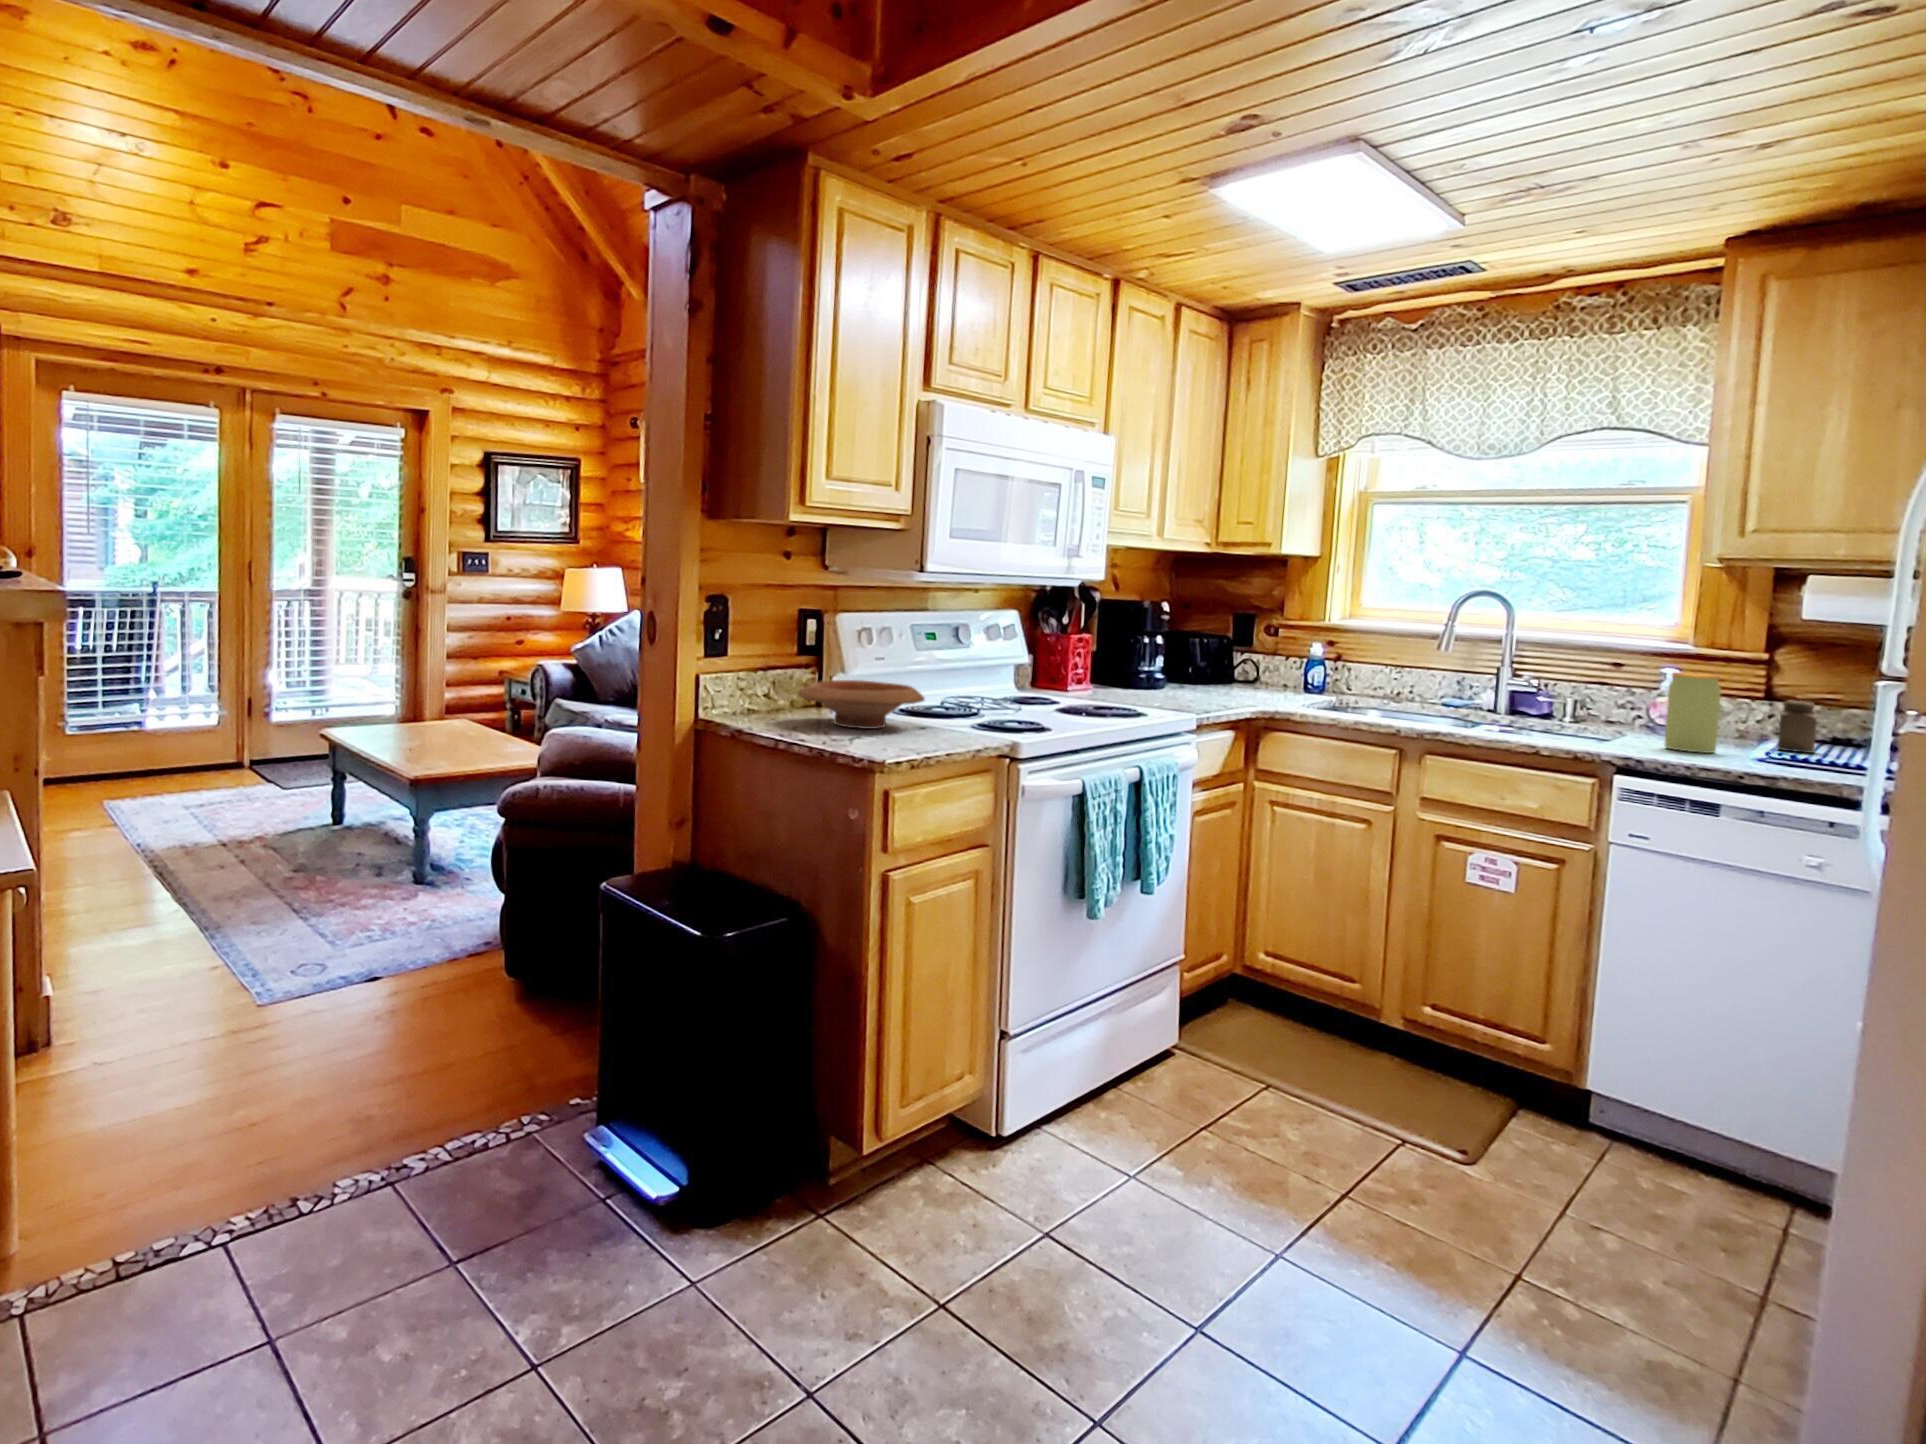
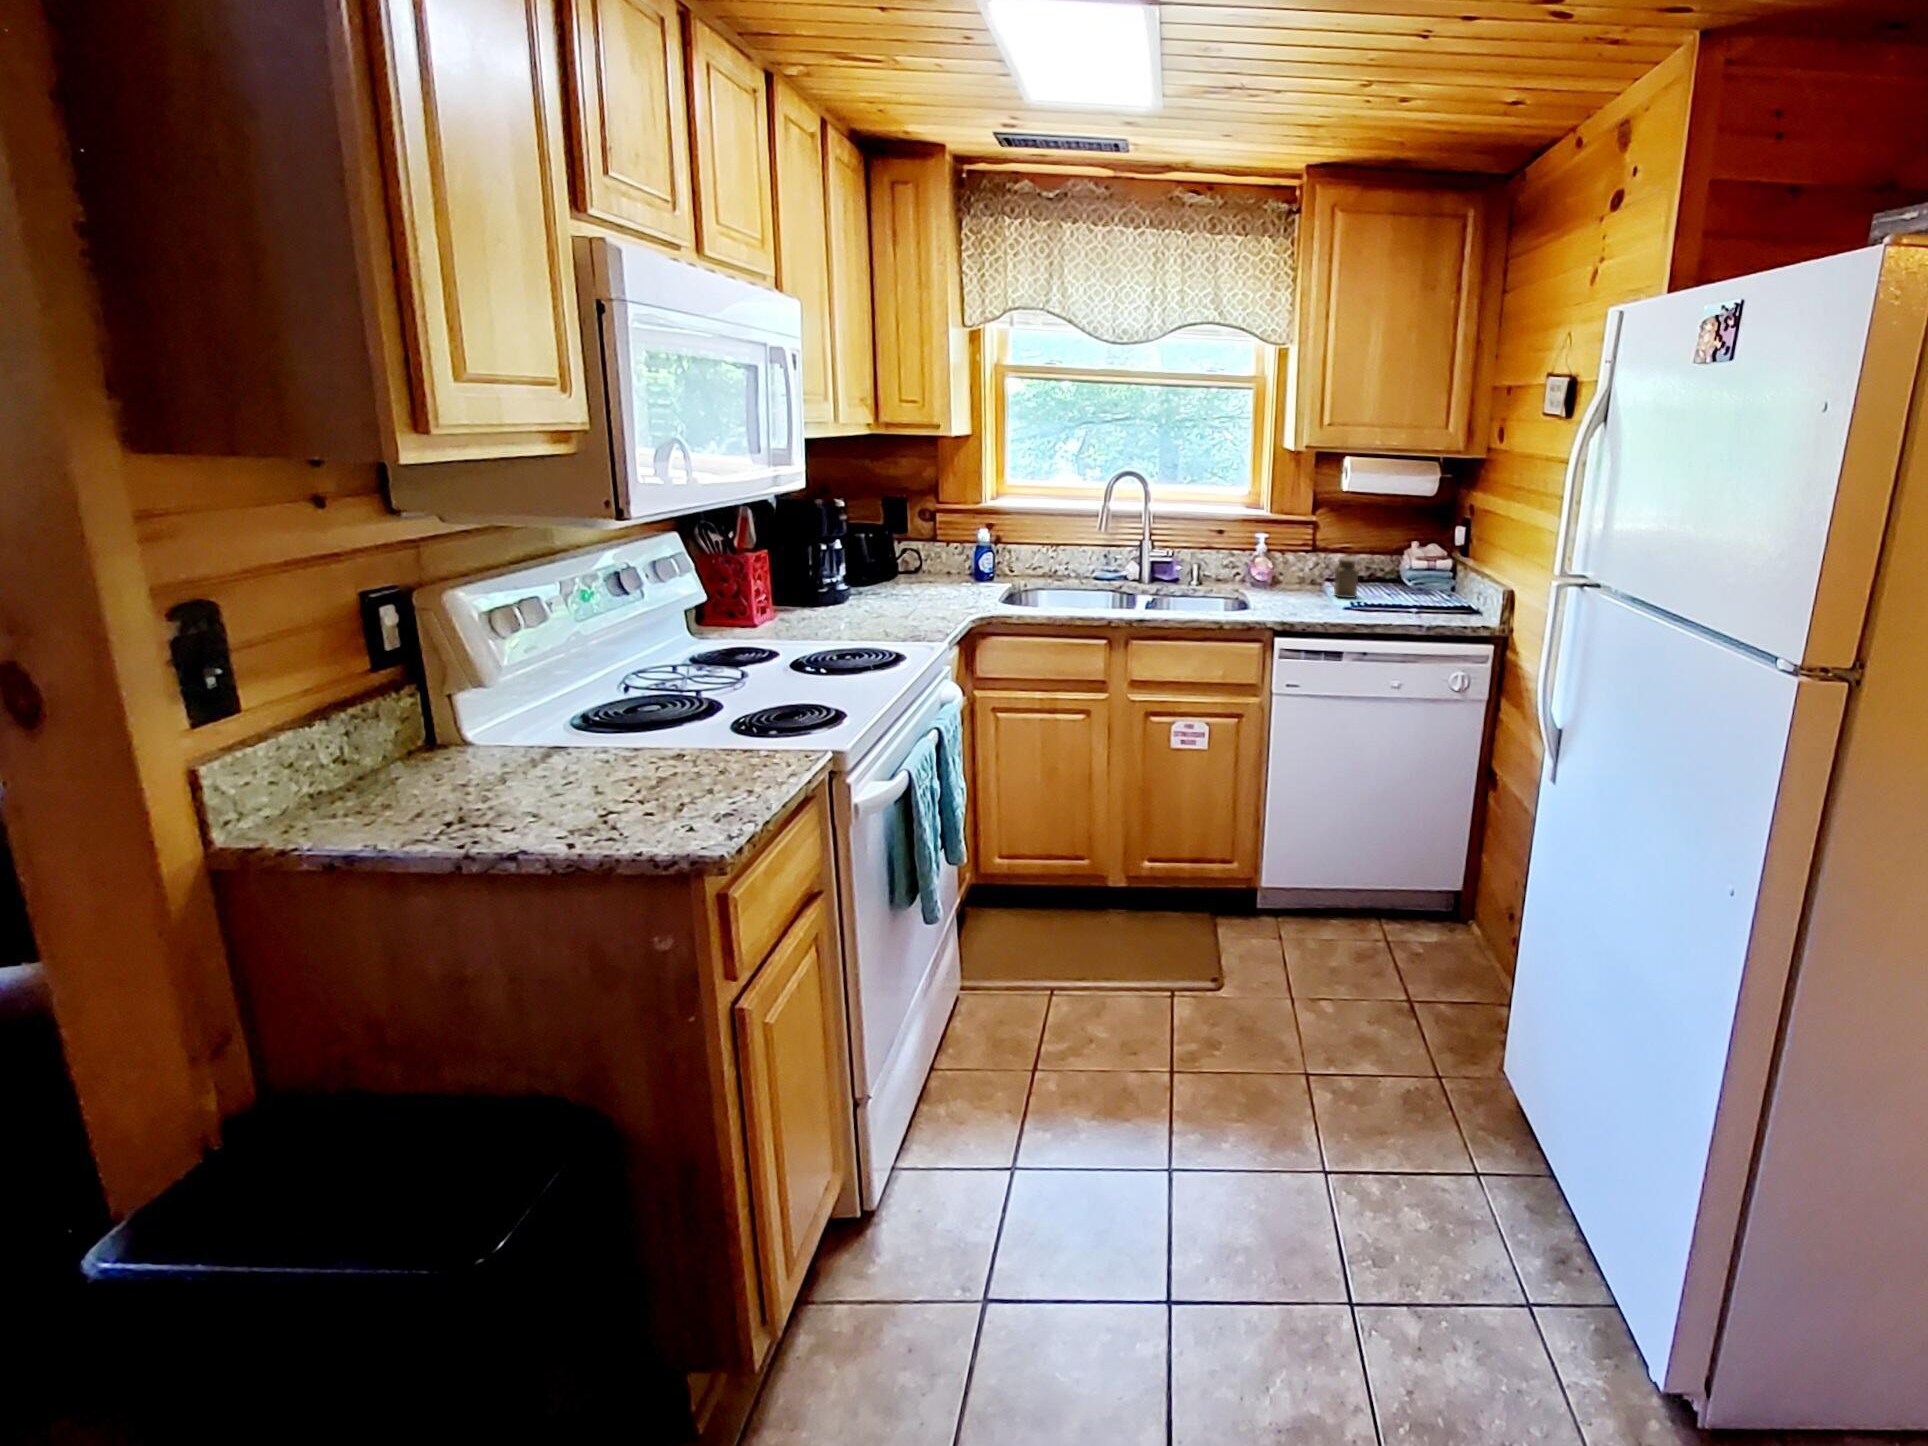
jar: present [1665,673,1721,753] -> none [1292,547,1327,613]
wooden bowl: present [798,680,924,729] -> none [451,700,694,799]

